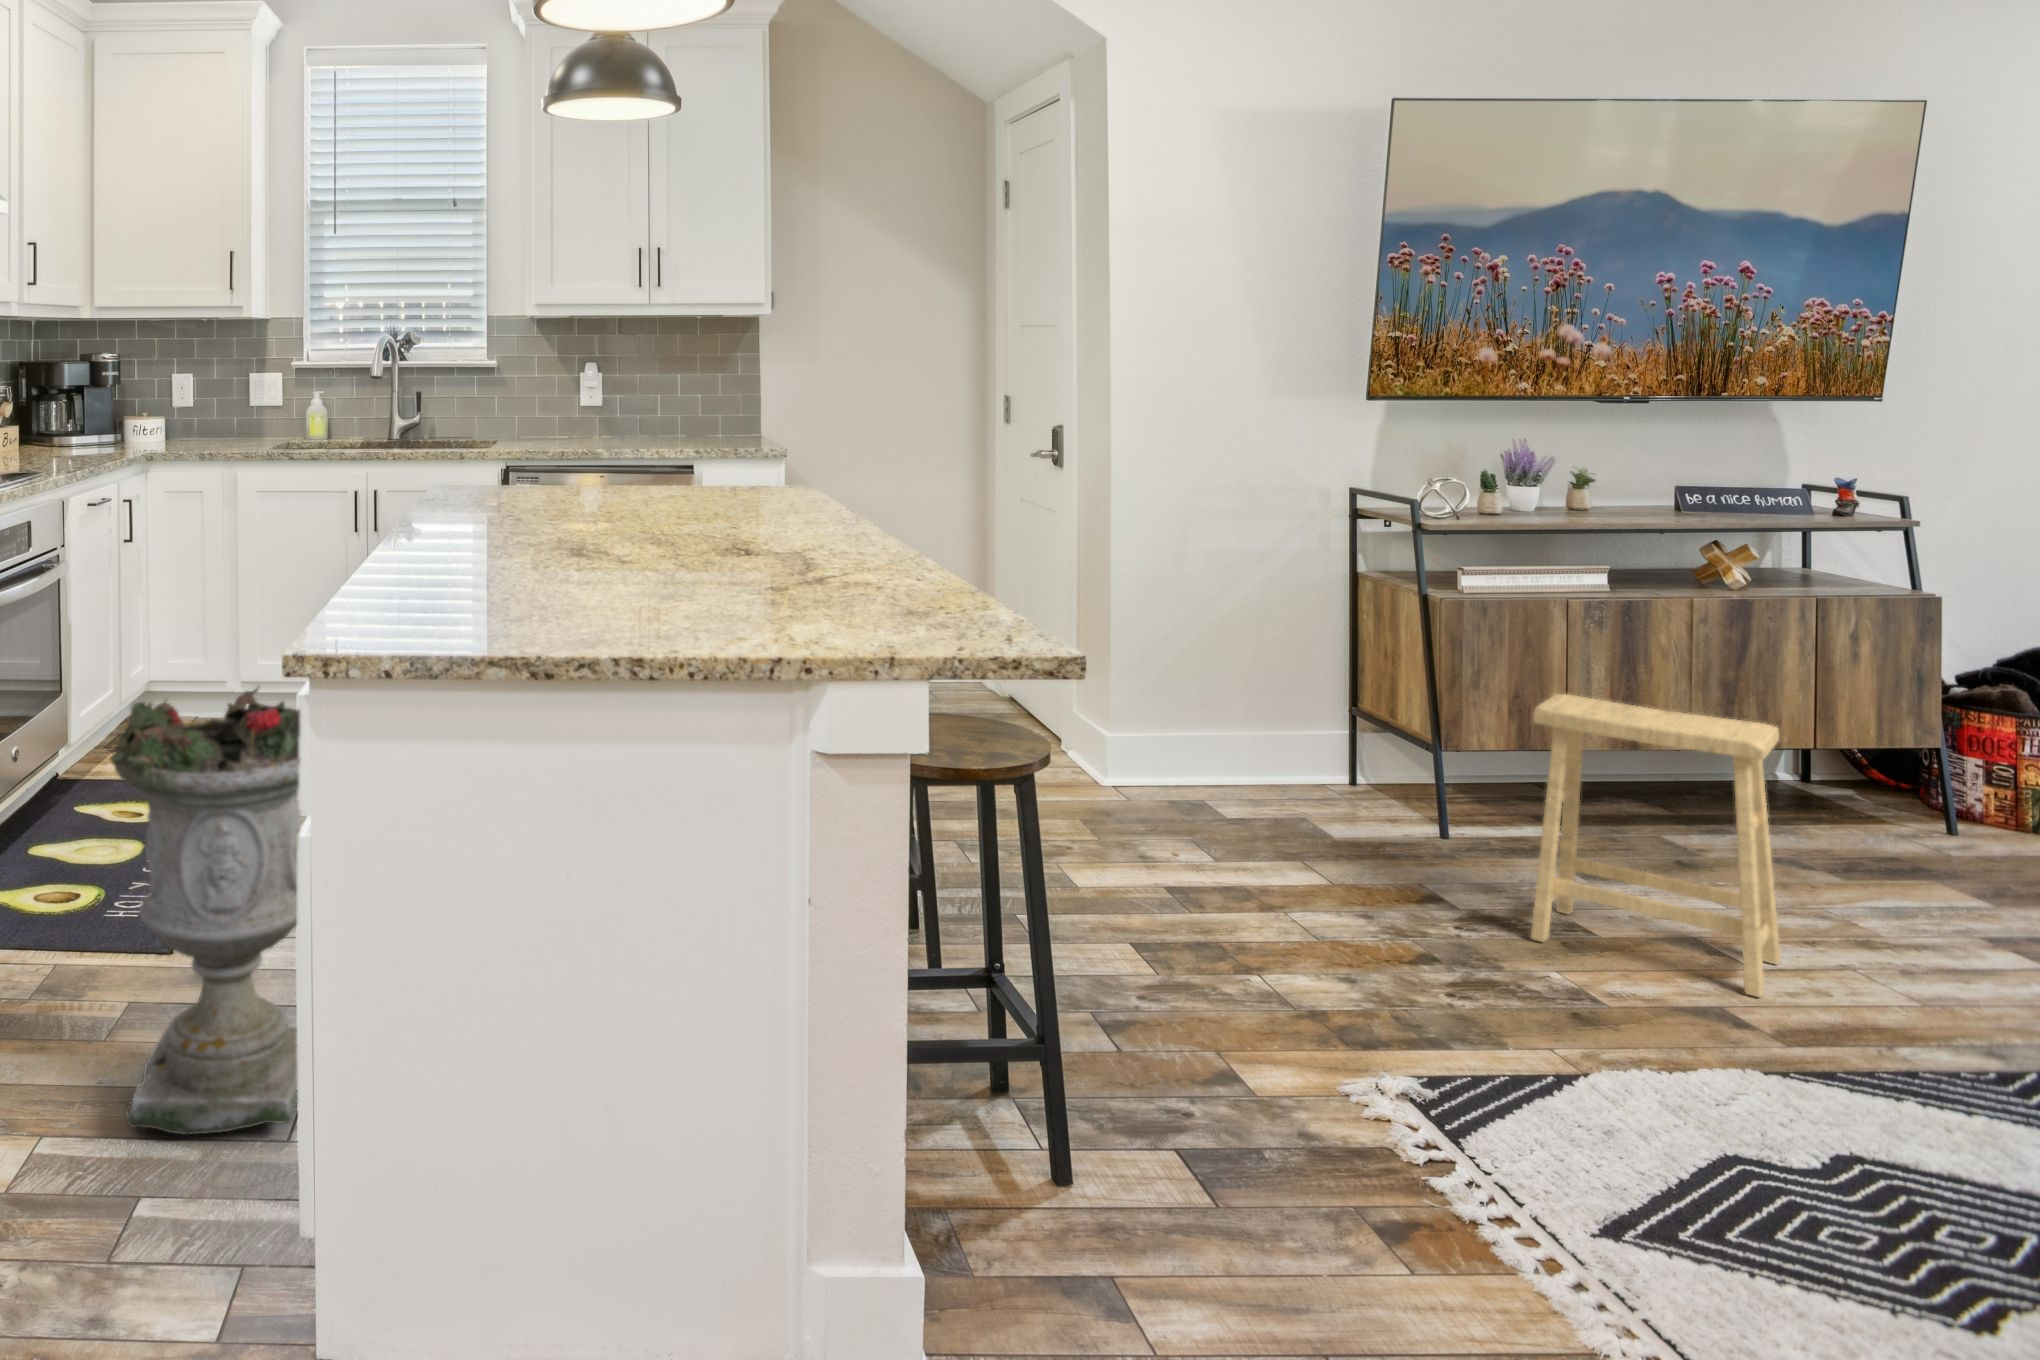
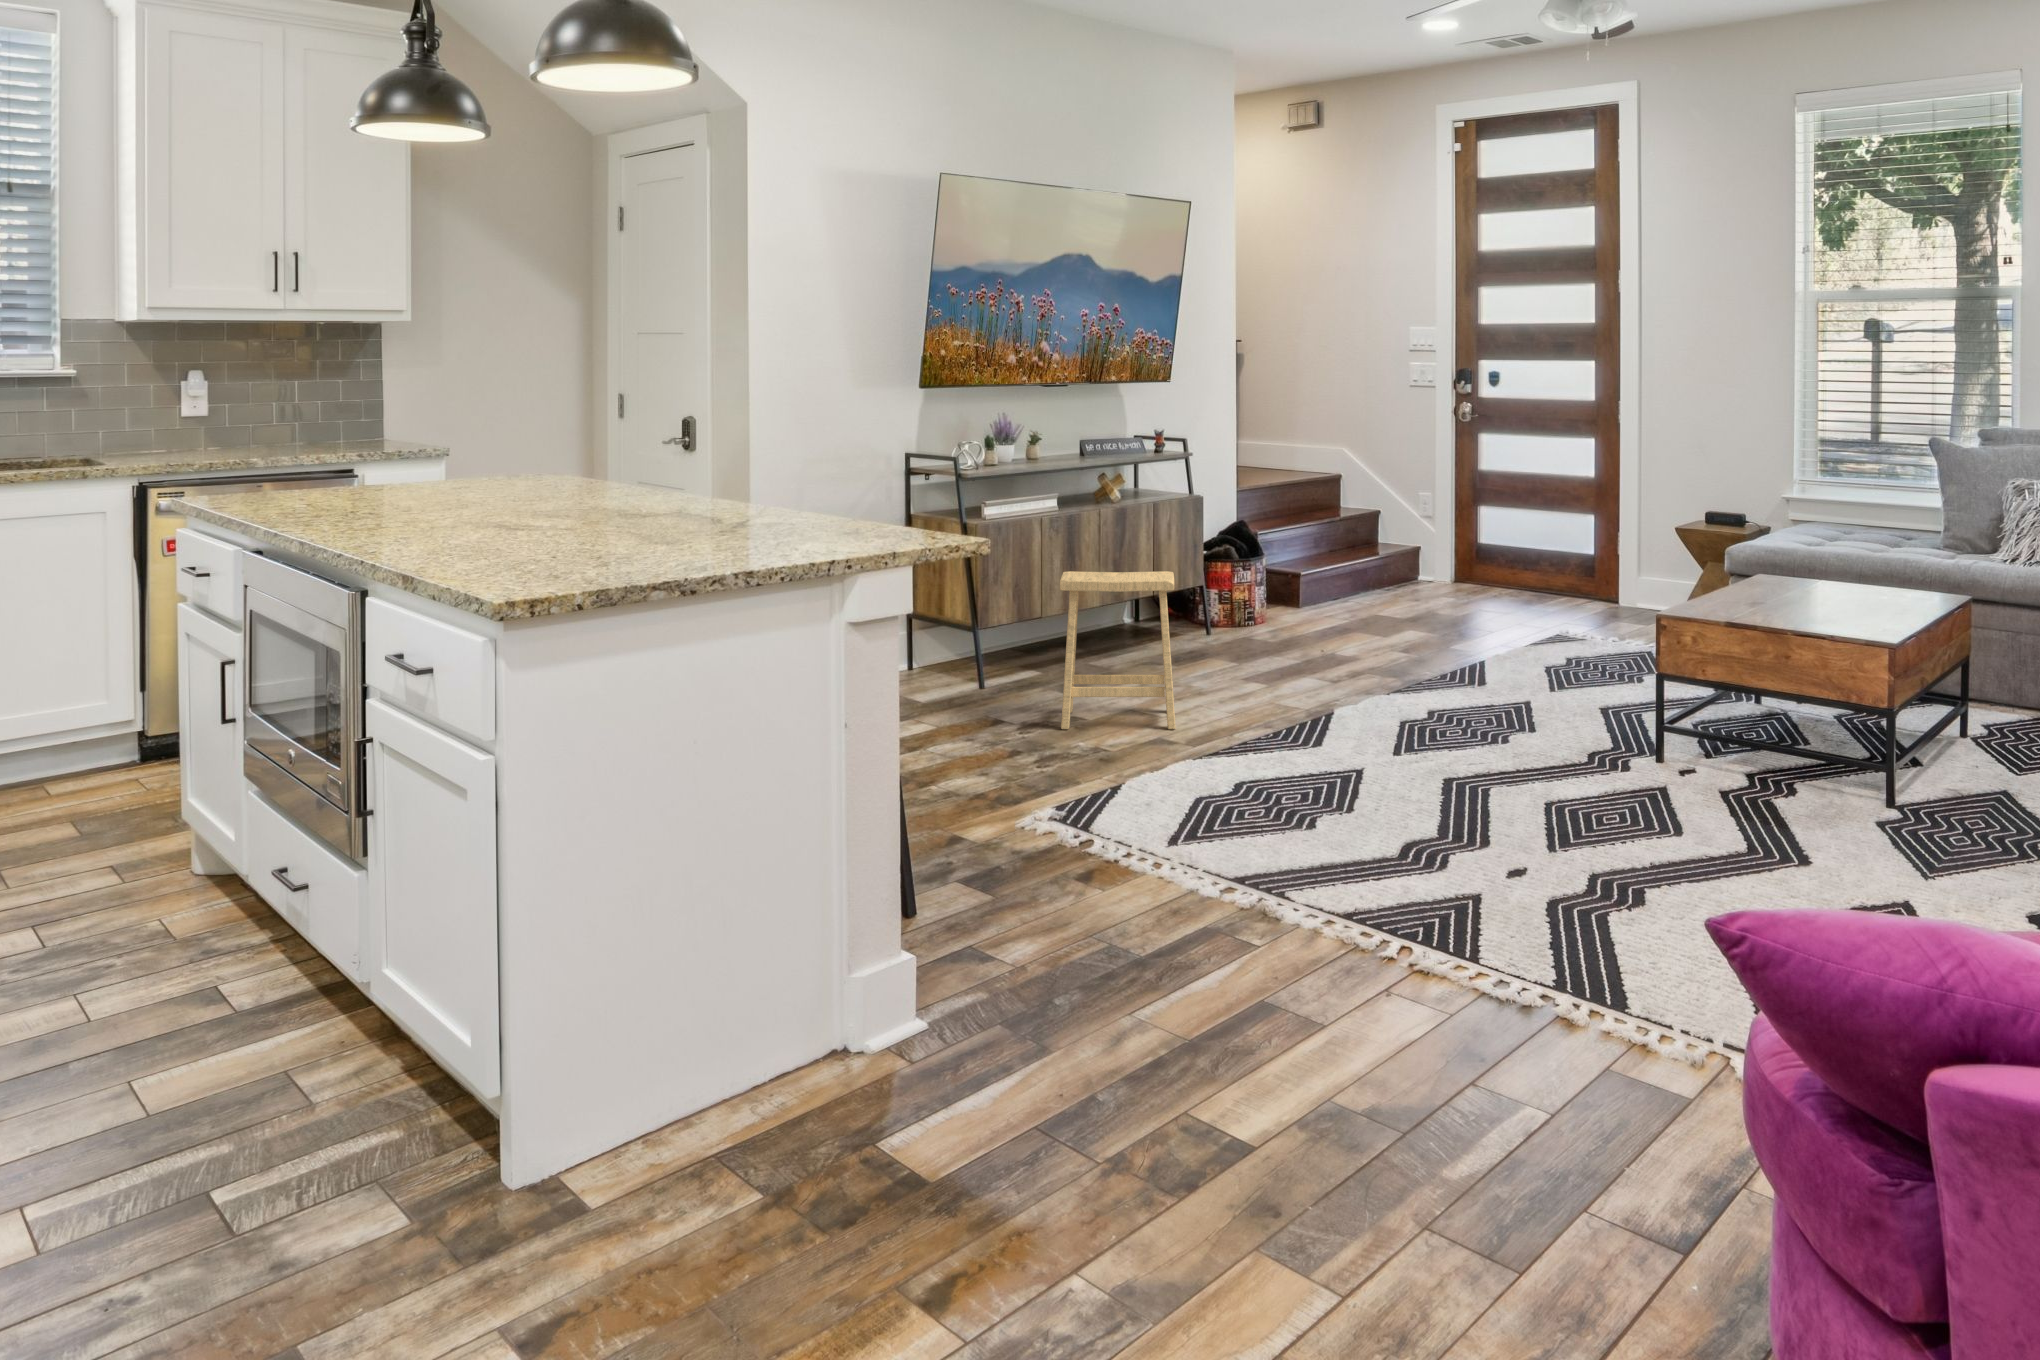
planter: present [109,688,302,1135] -> none [72,689,324,1133]

